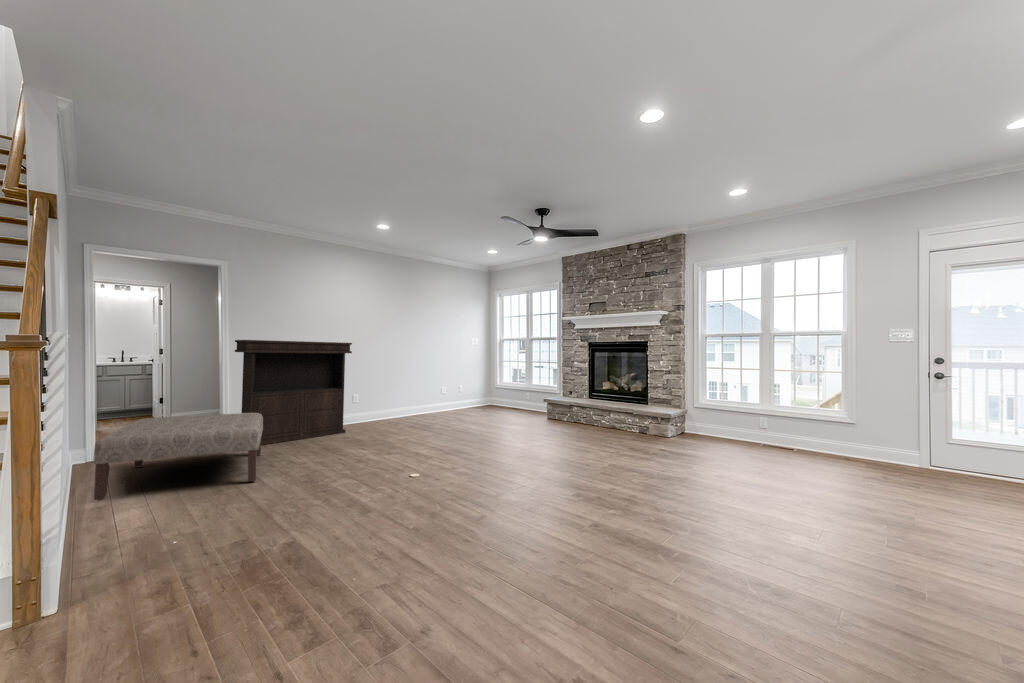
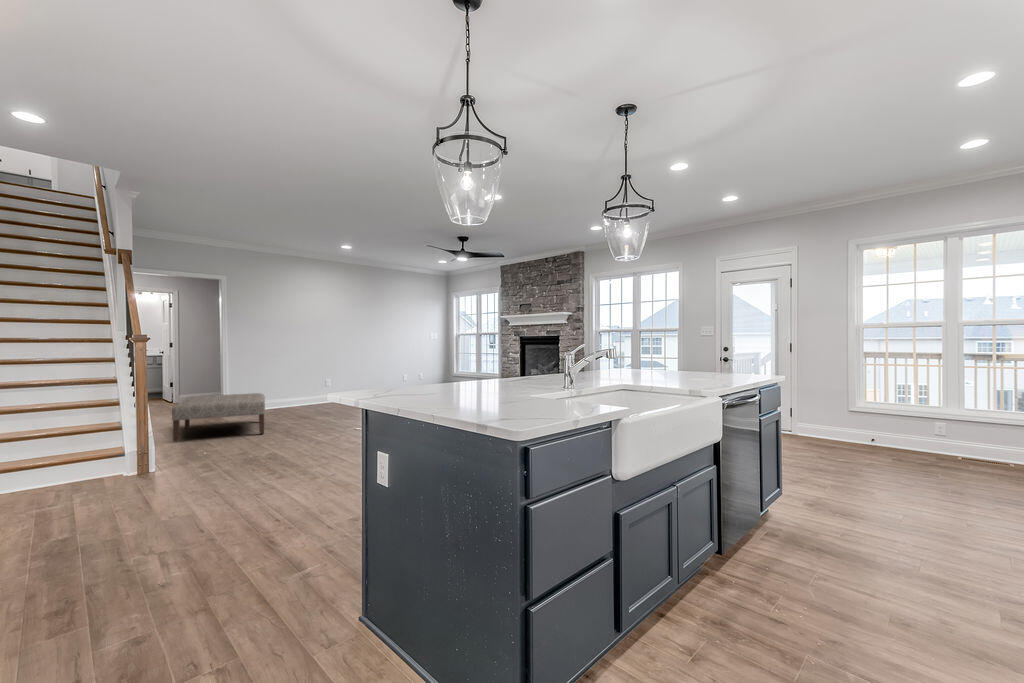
console table: present [235,340,352,445] -> none [242,342,327,418]

